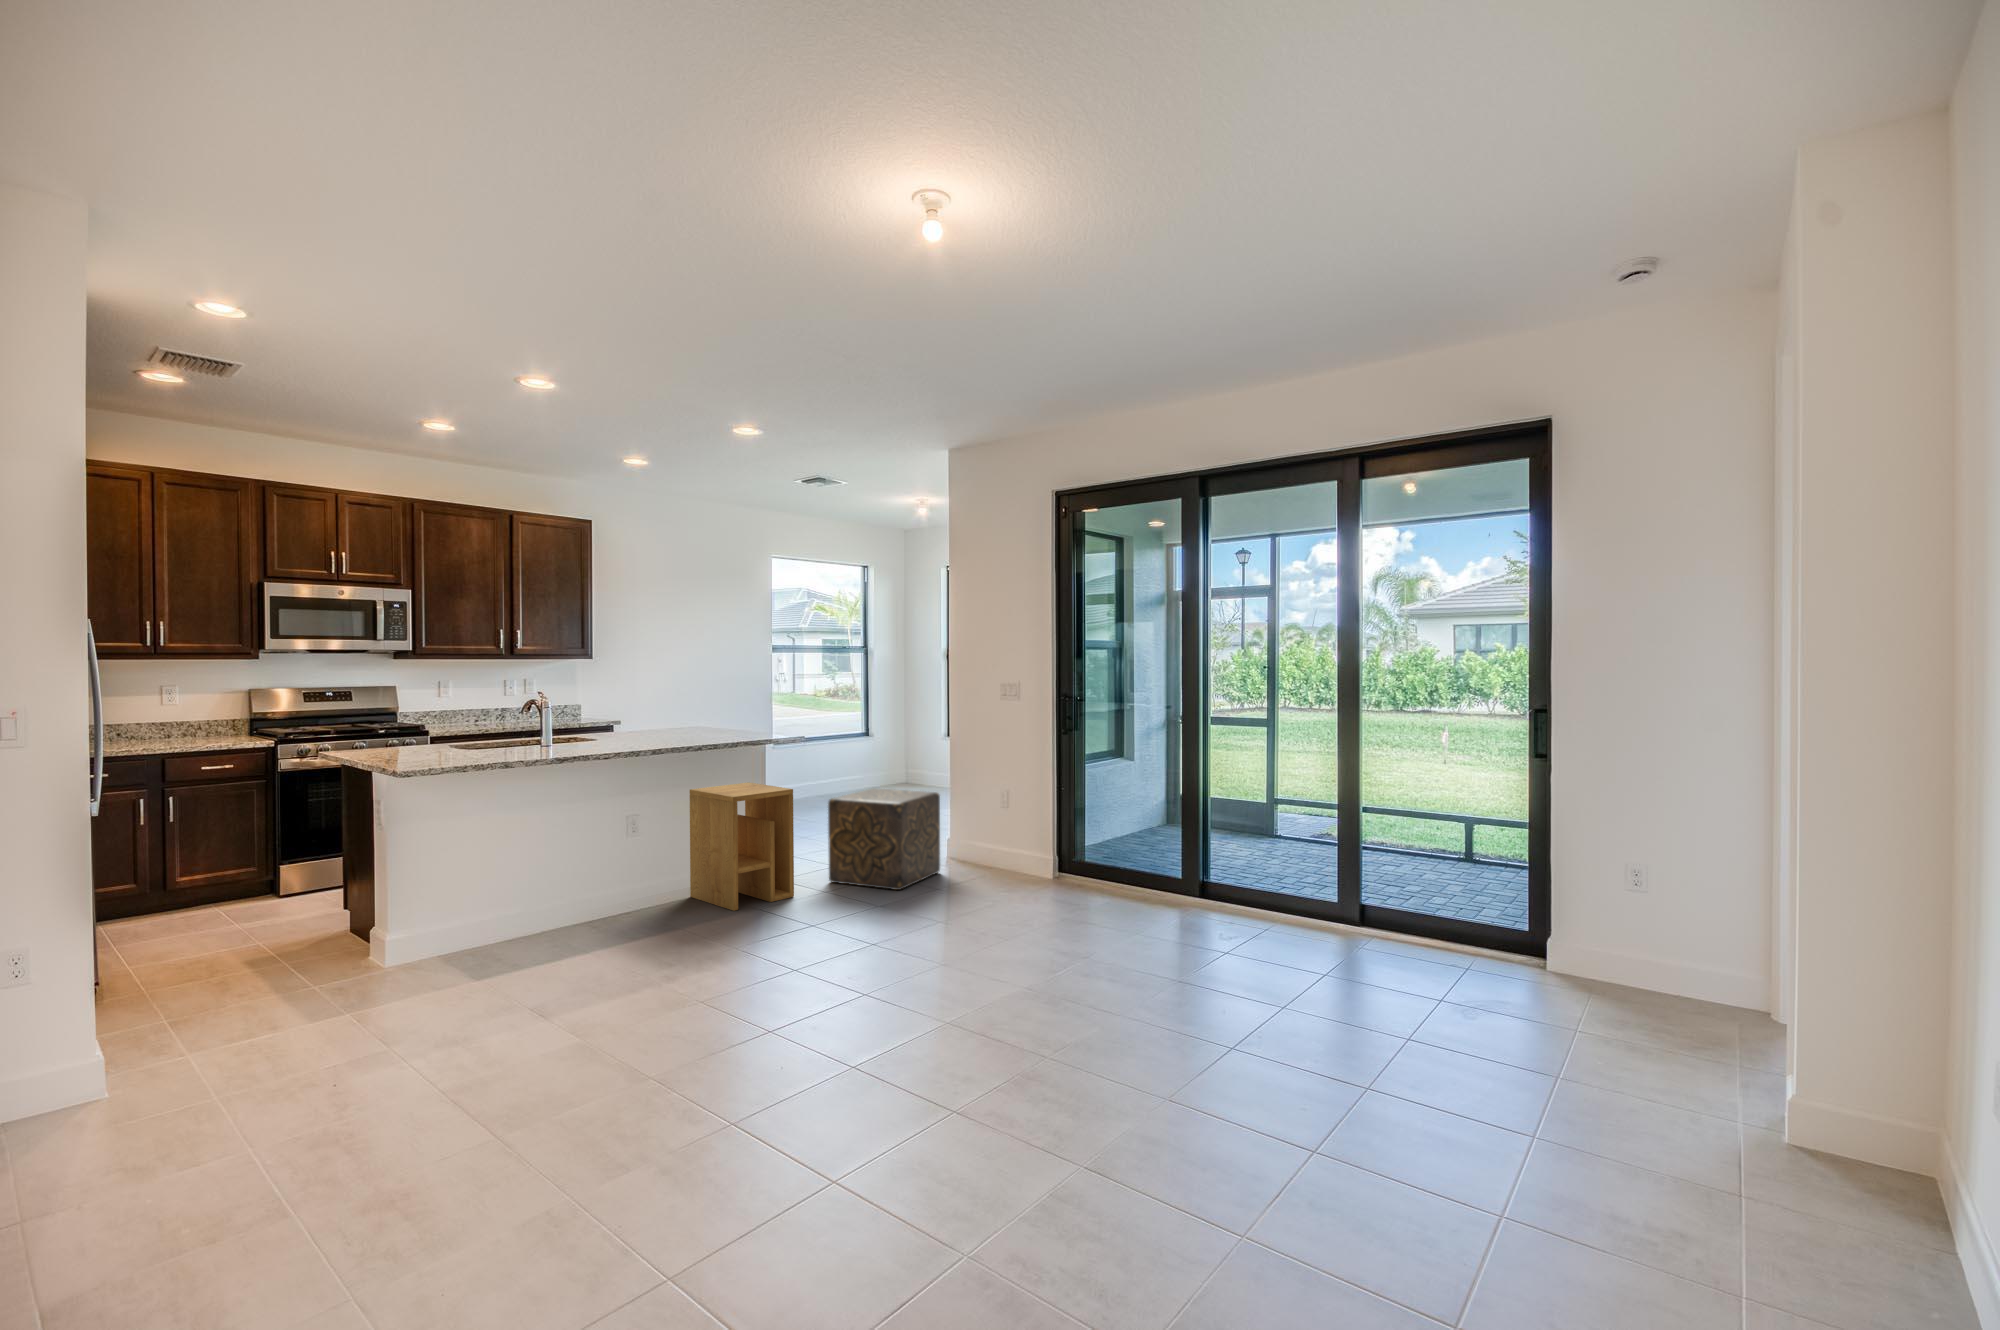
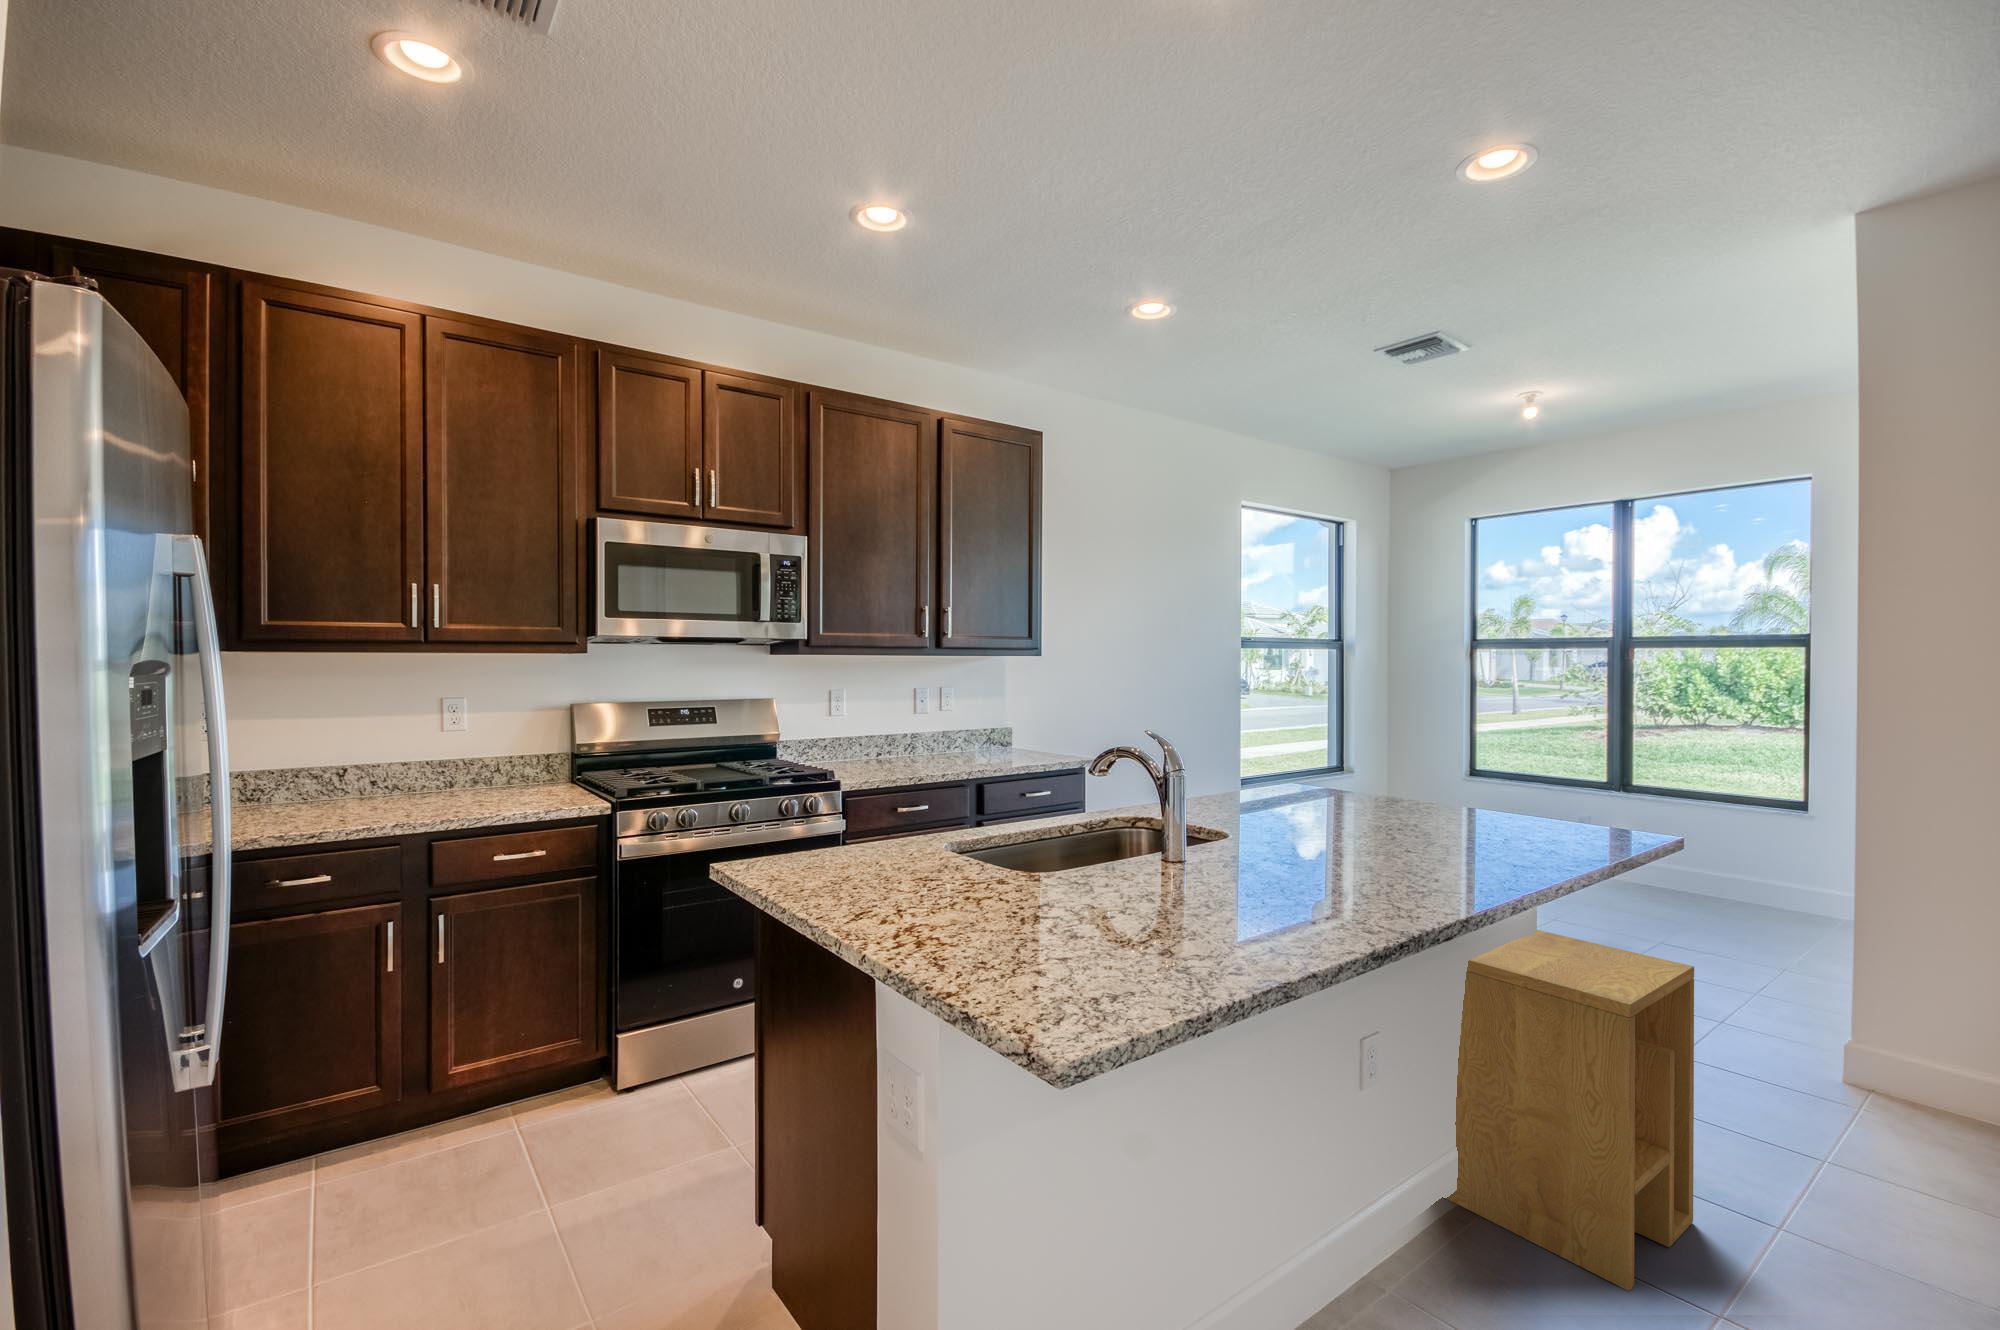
ottoman: present [828,788,940,890] -> none [1678,924,1954,1220]

